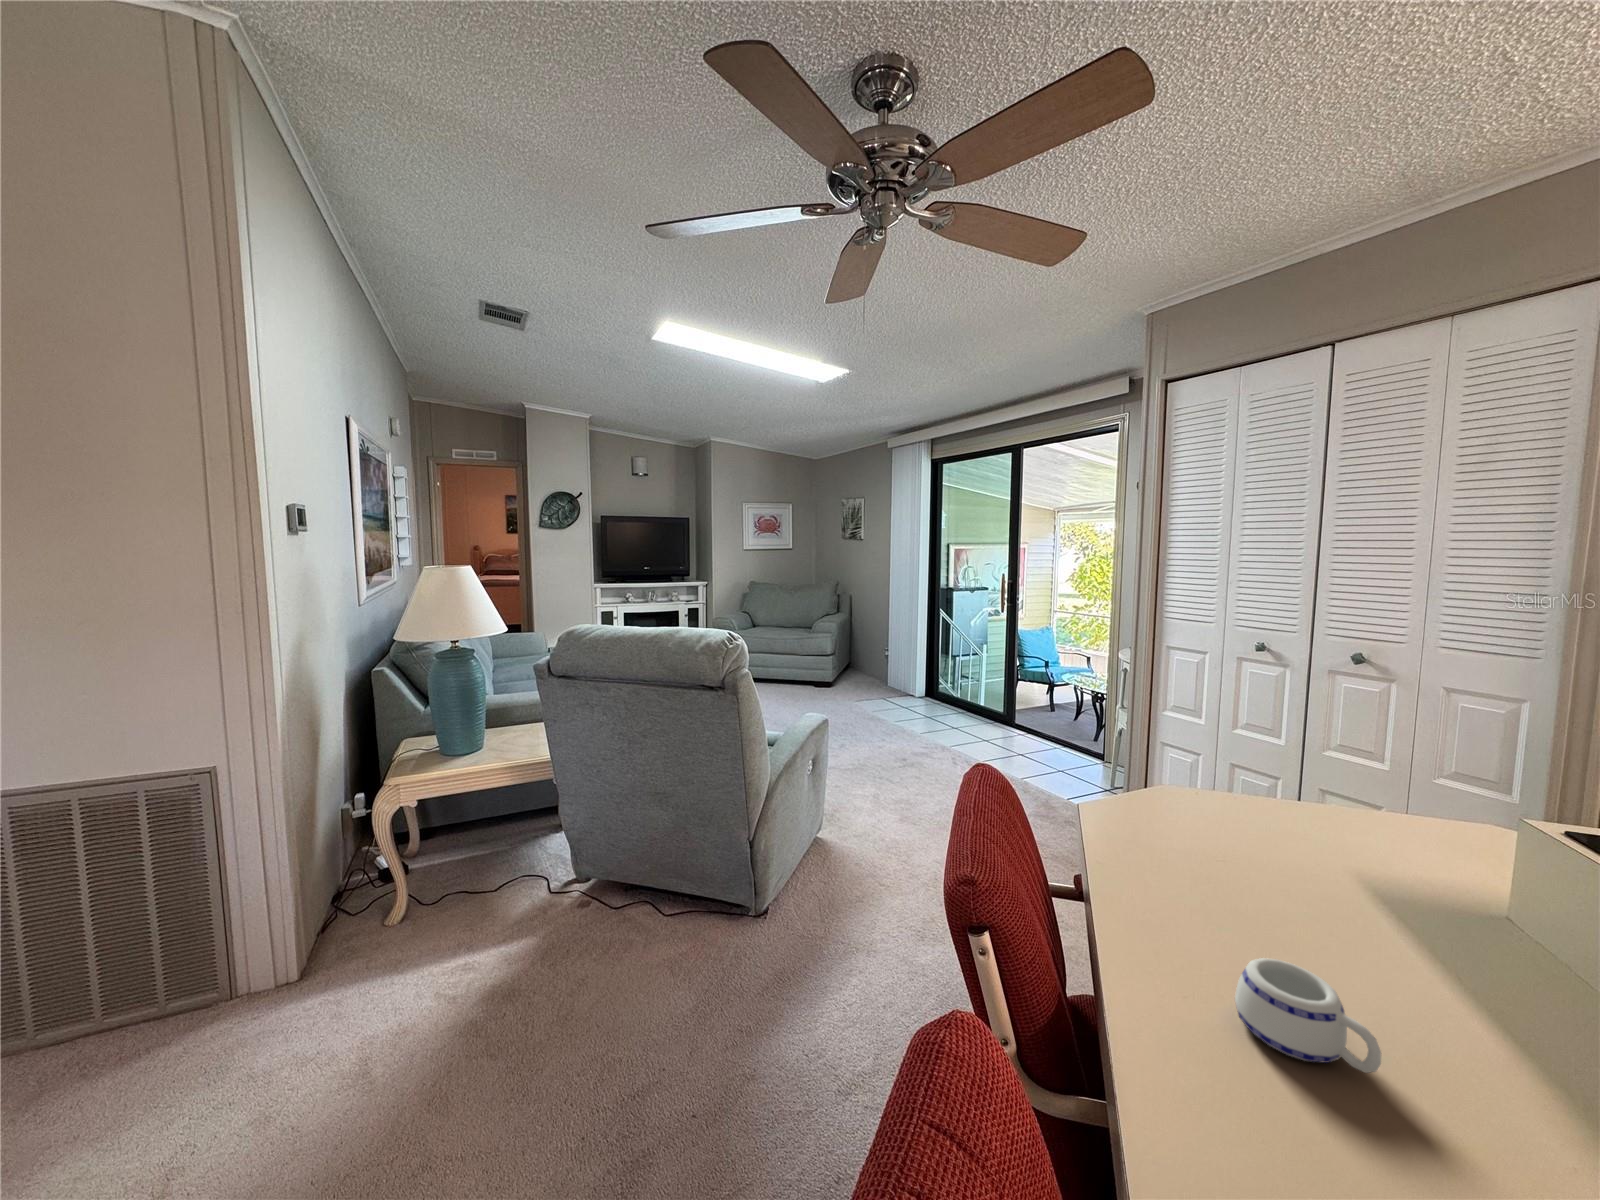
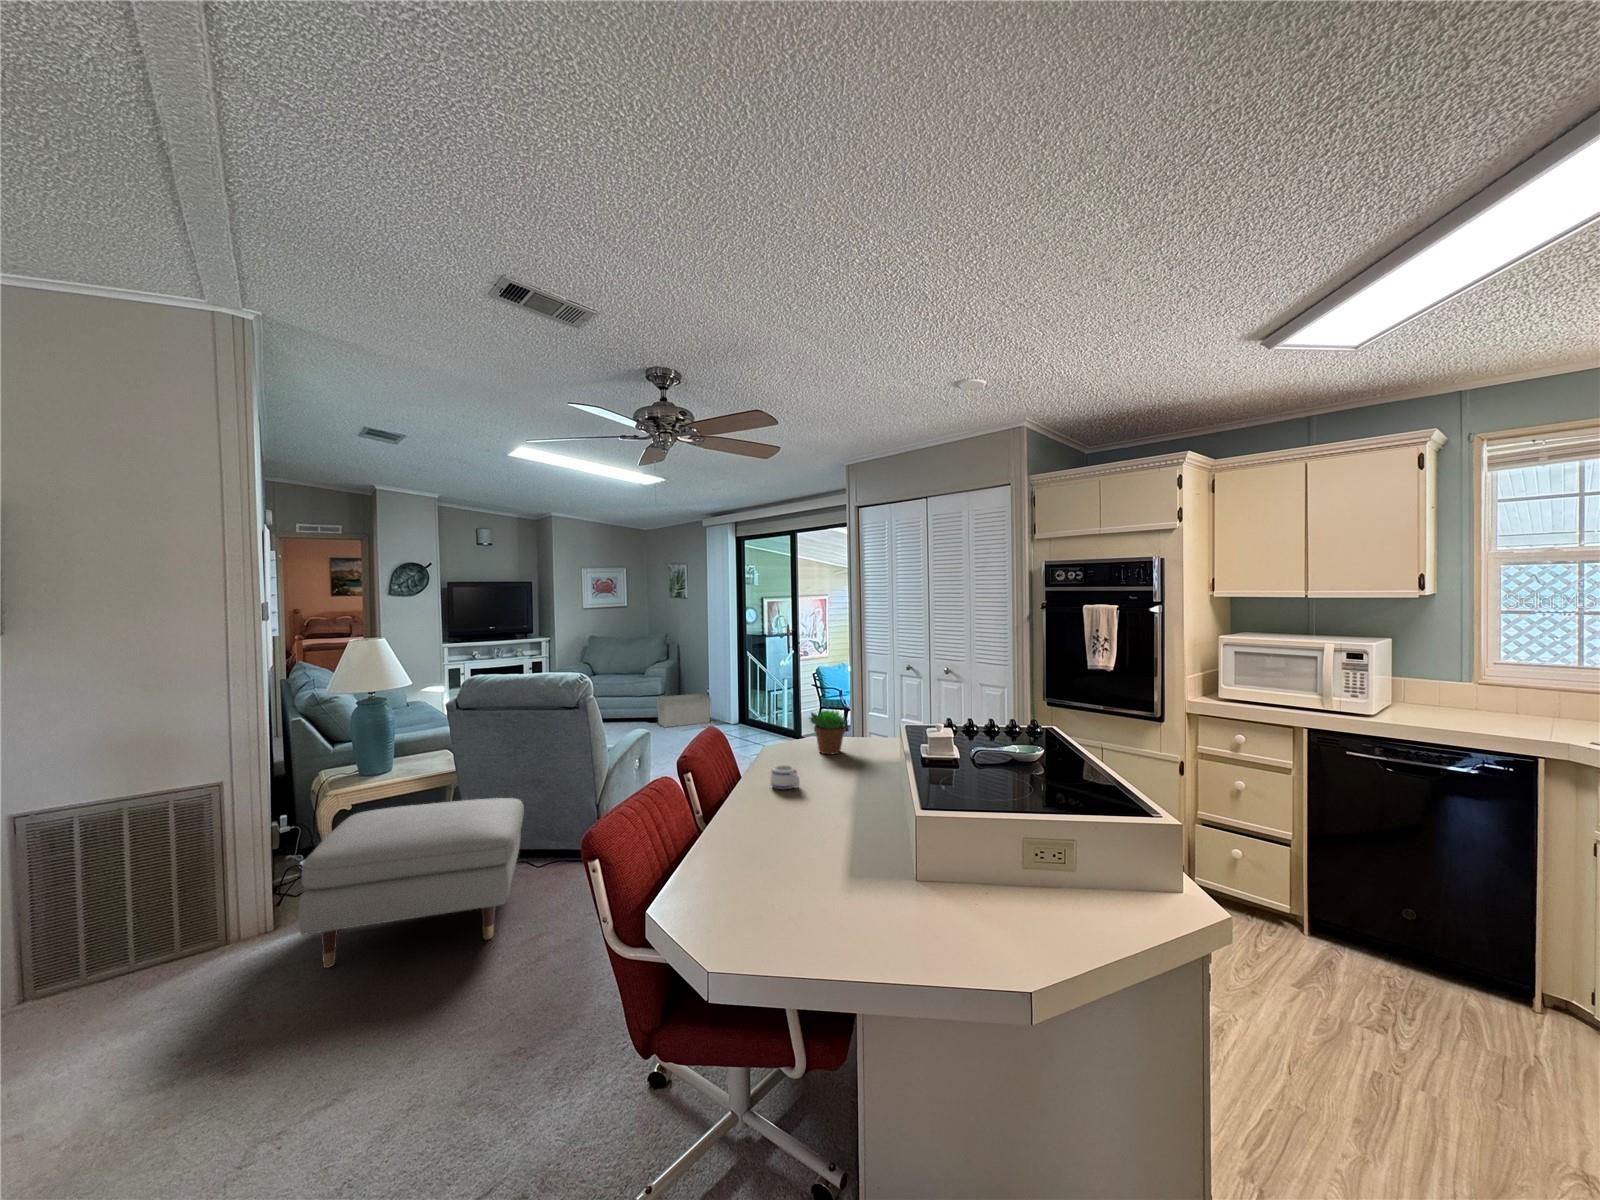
storage bin: none [825,656,890,695] -> present [657,693,711,727]
succulent plant: none [1216,753,1351,872] -> present [809,710,848,754]
ottoman: none [279,815,640,1083] -> present [298,798,524,968]

